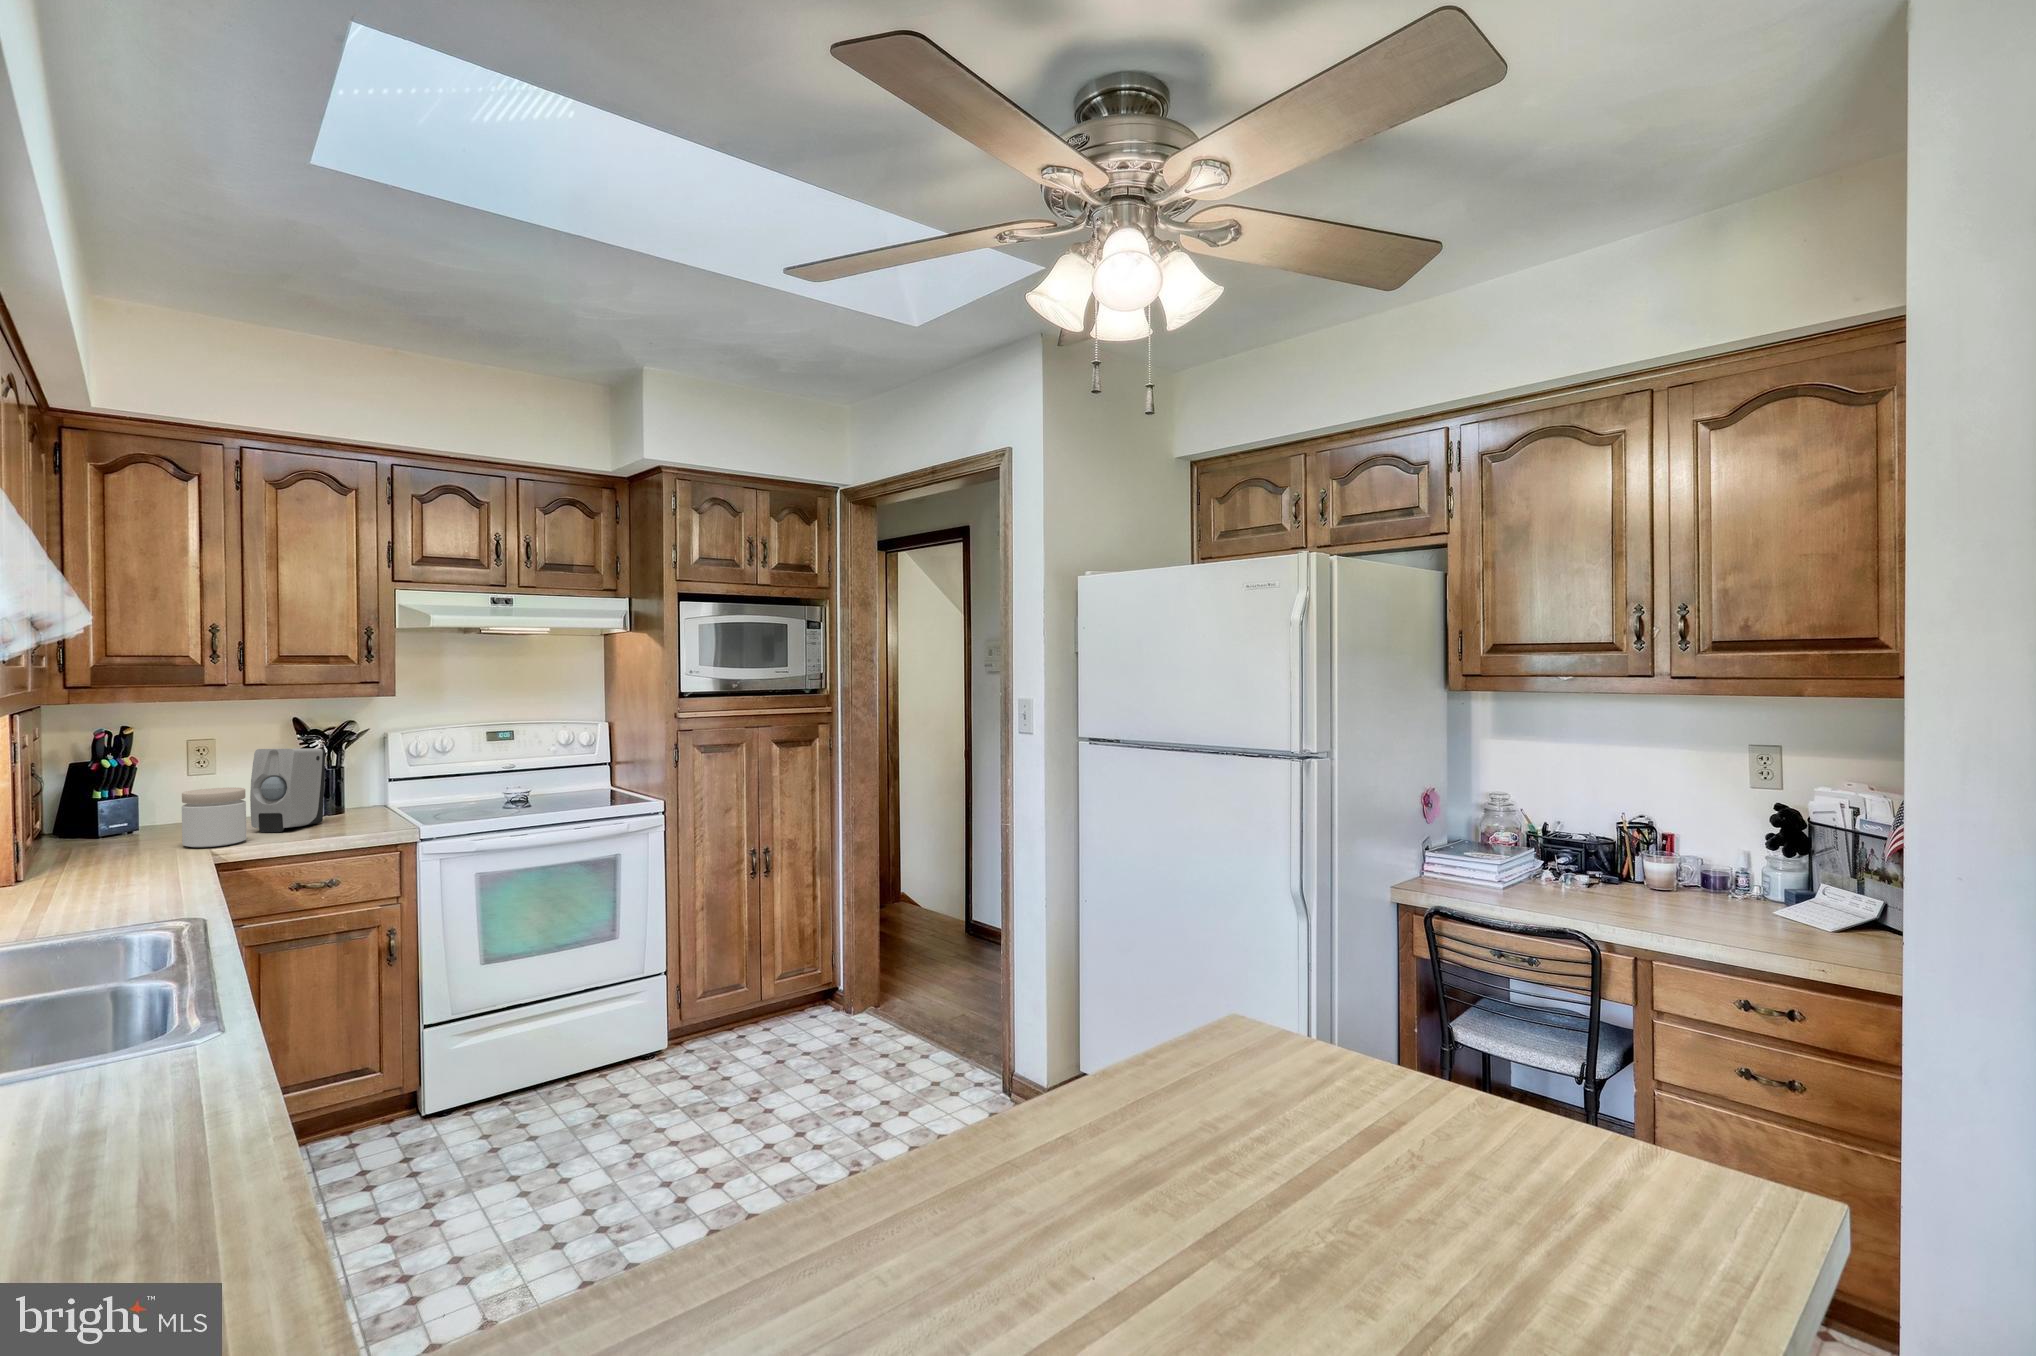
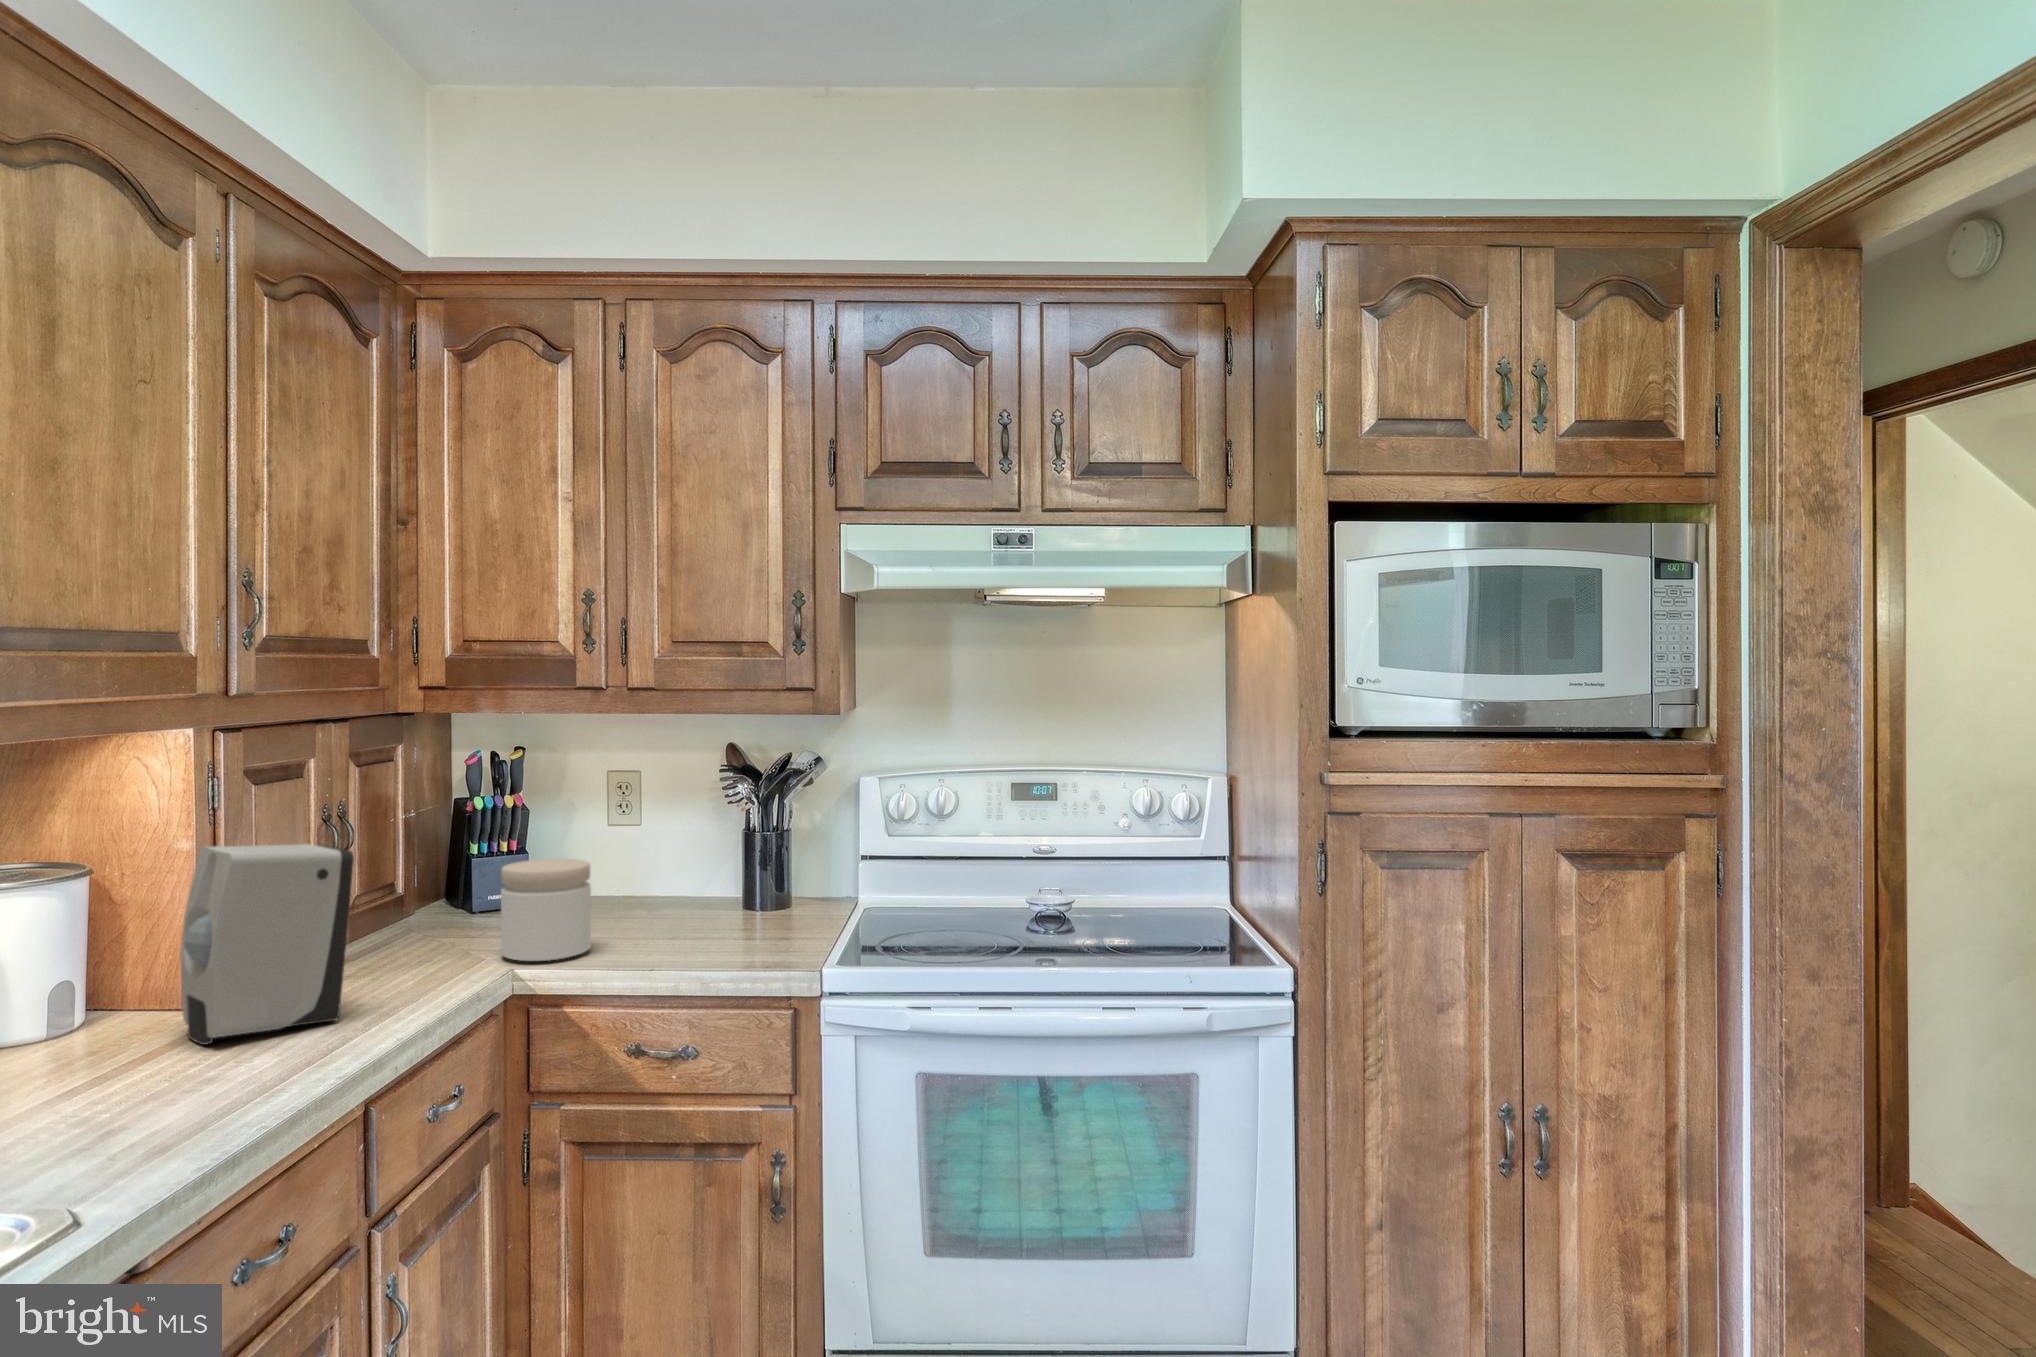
soap dispenser: present [250,748,325,832] -> present [180,844,354,1045]

